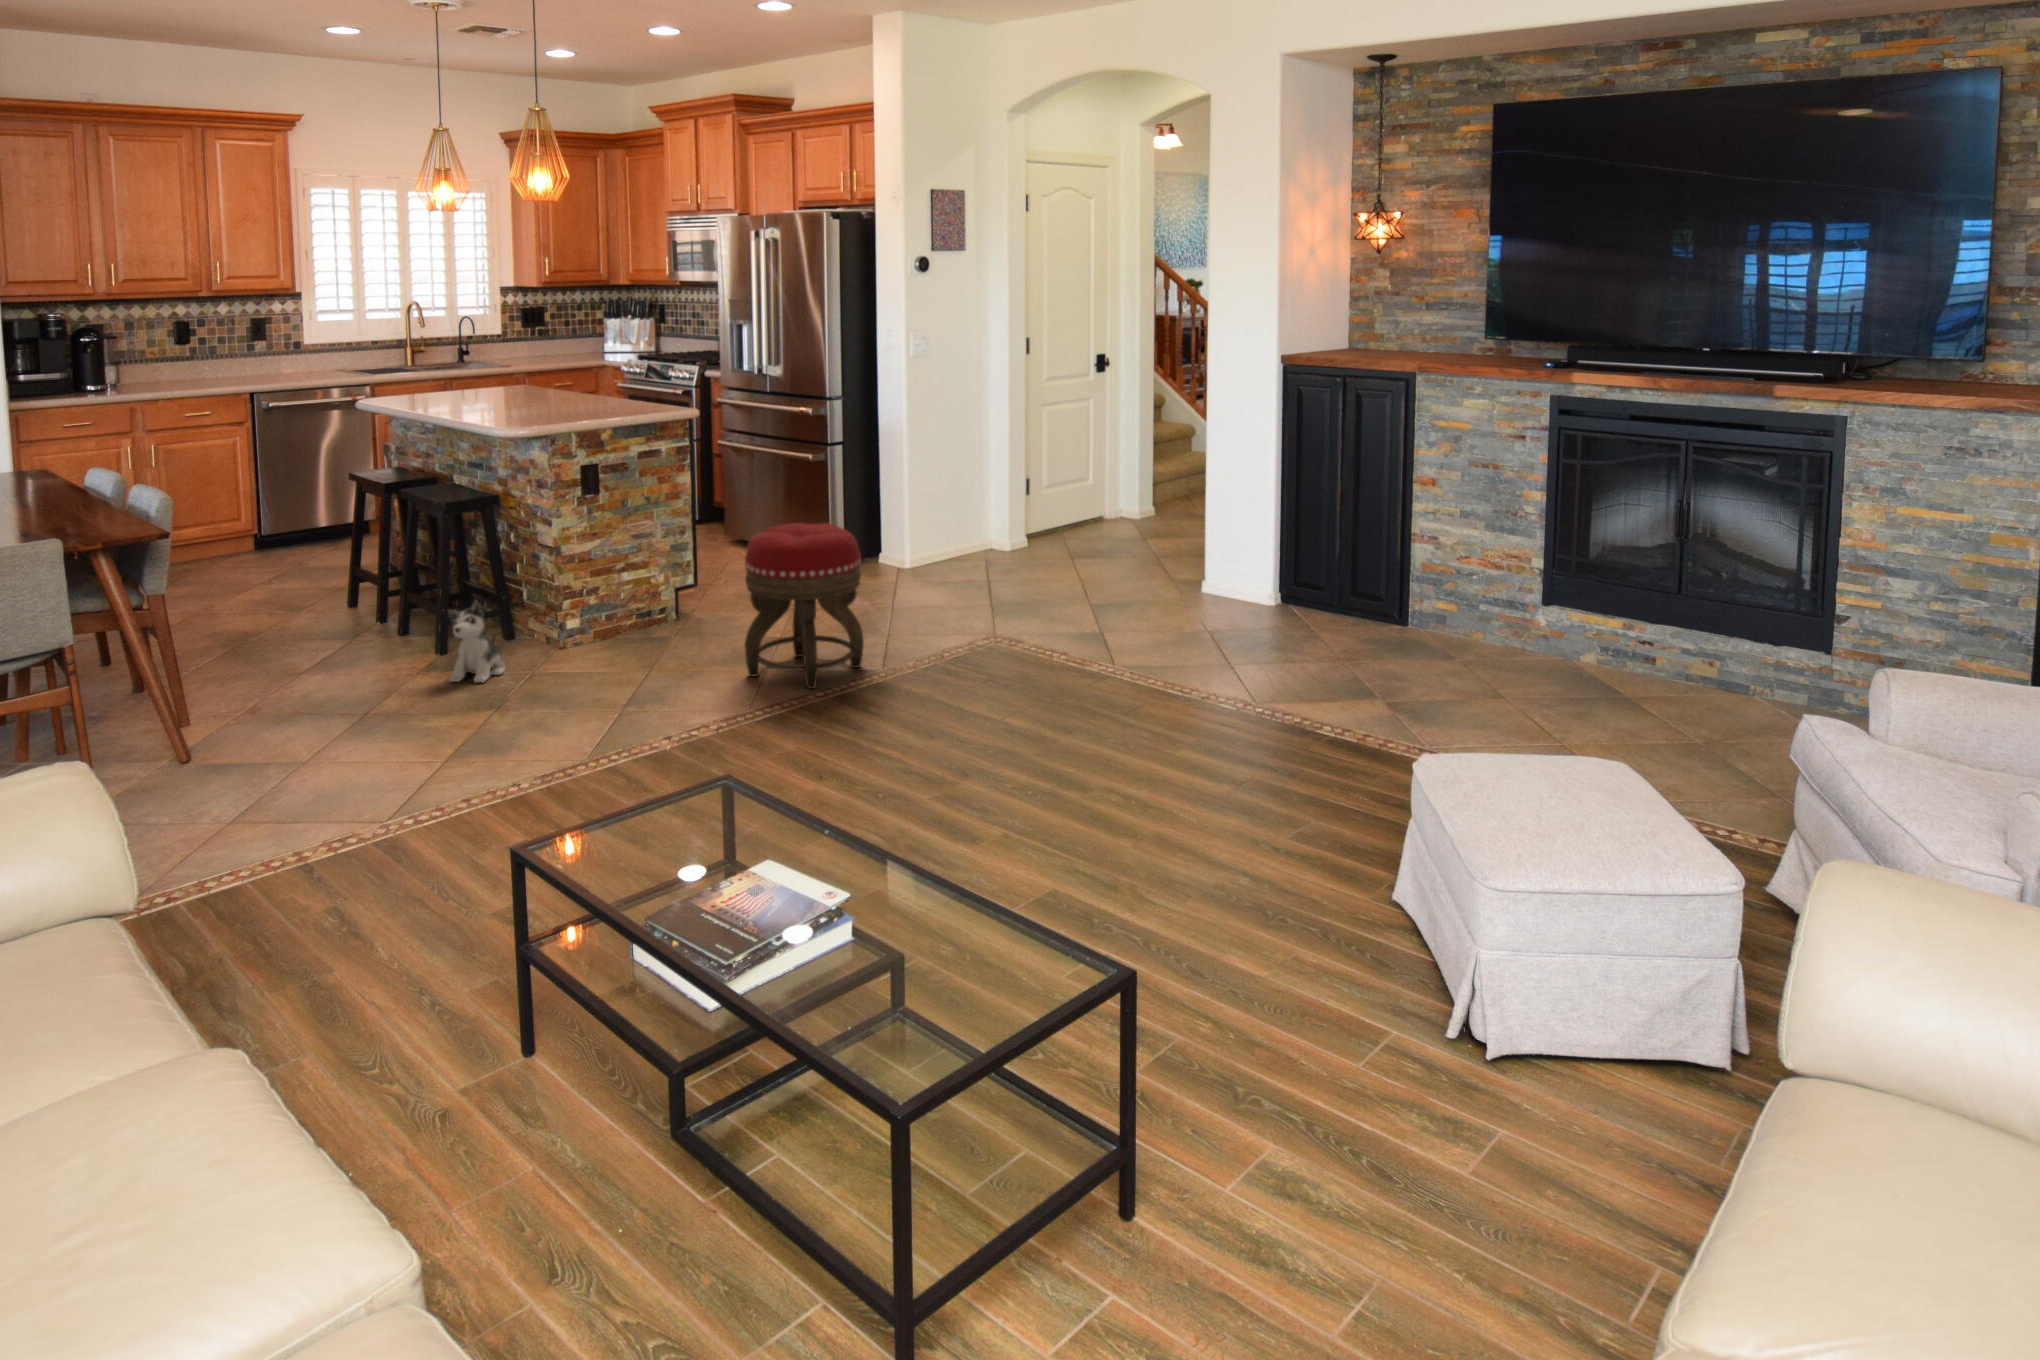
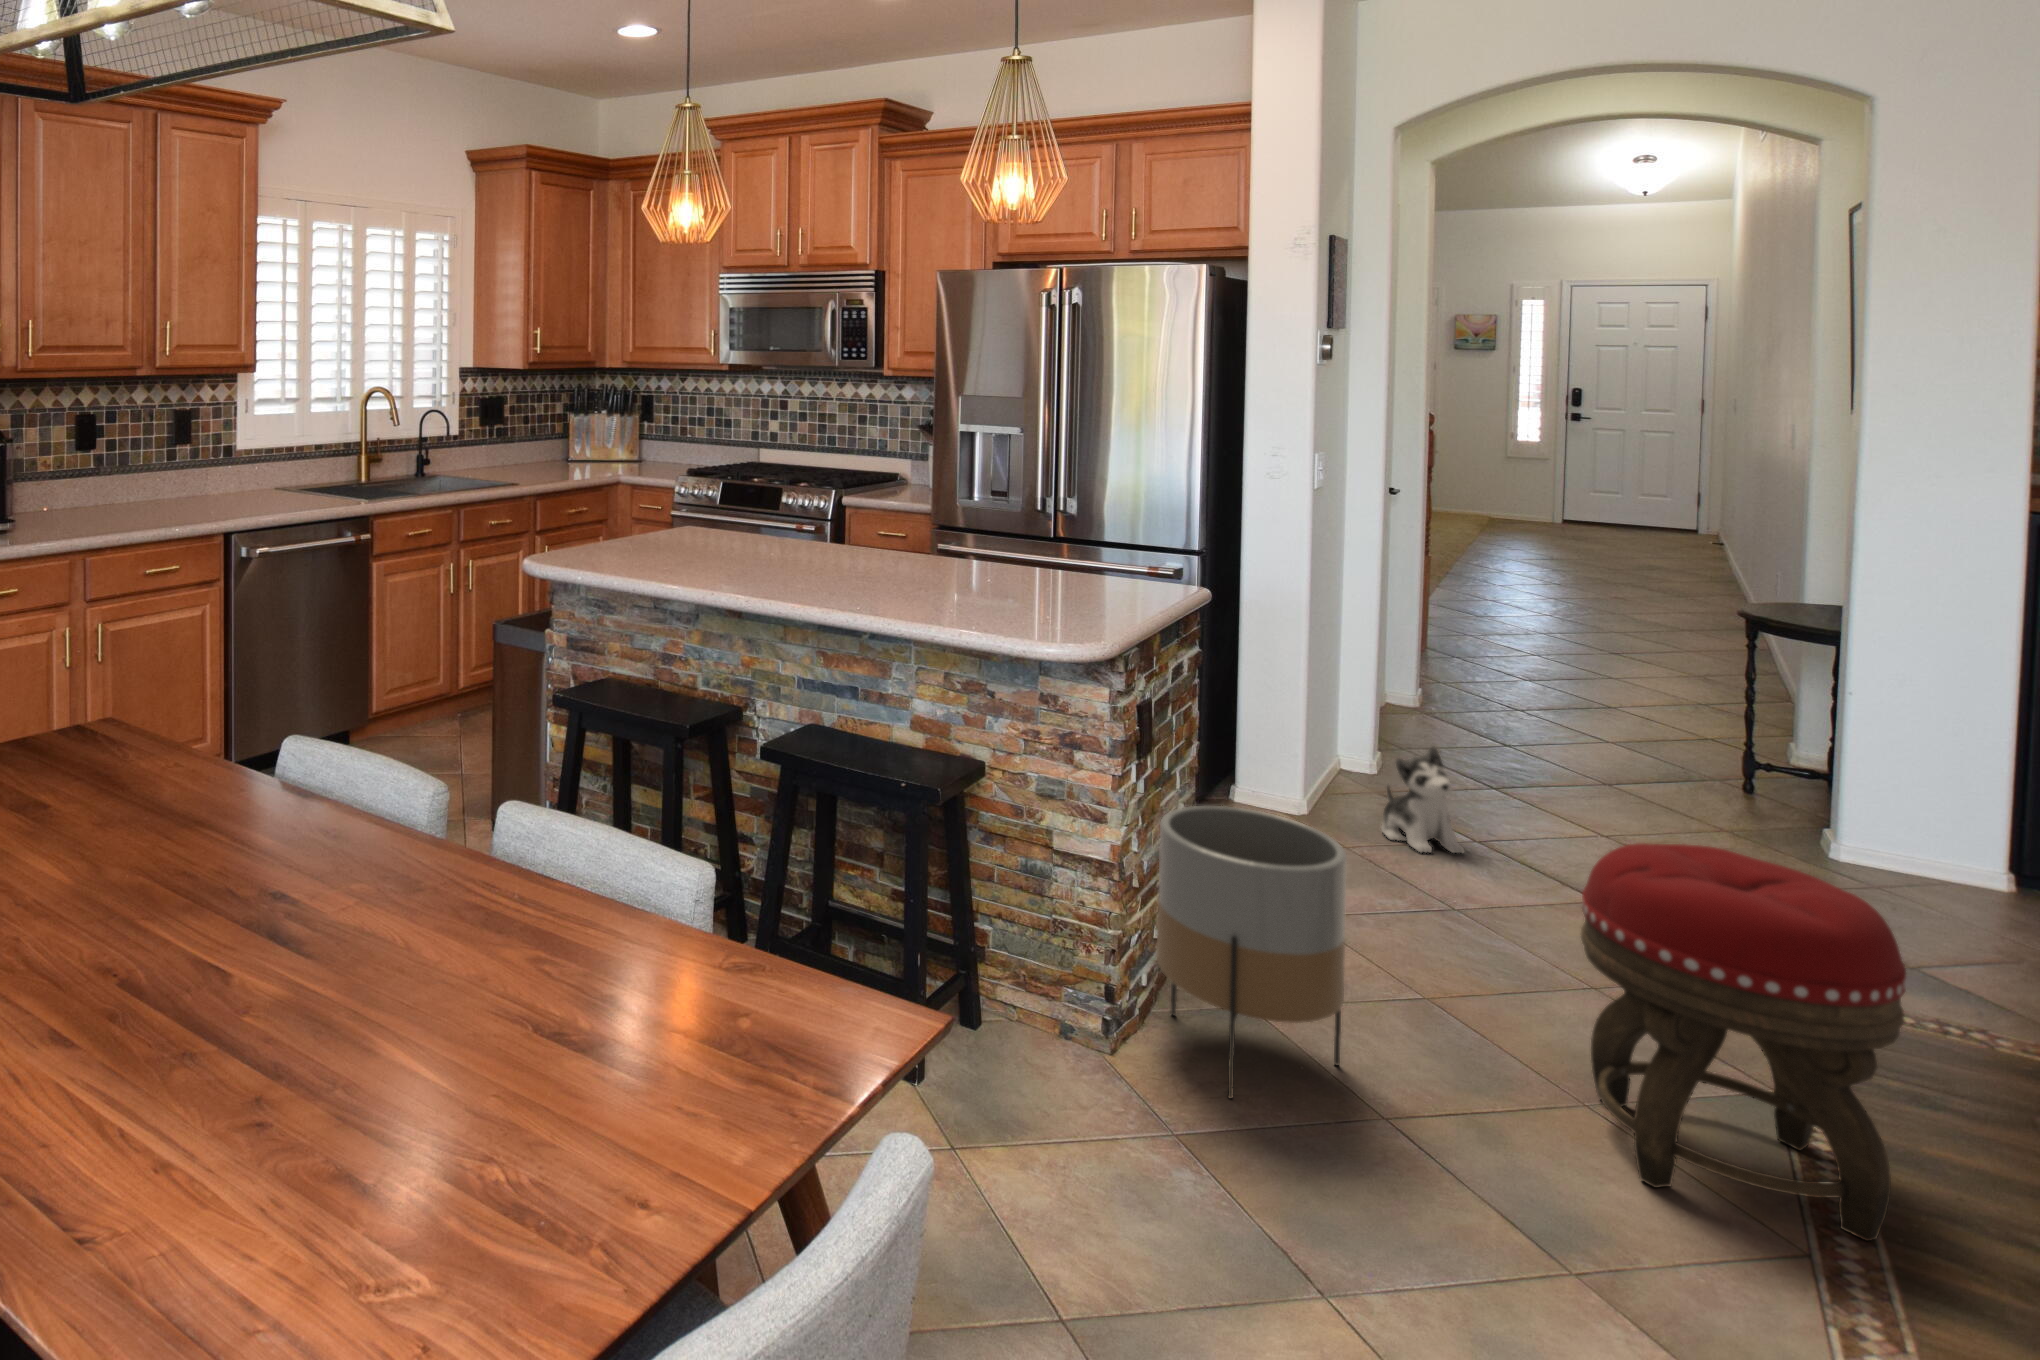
planter: none [599,519,690,654] -> present [1157,806,1347,1099]
plush toy: present [448,599,505,682] -> present [1381,747,1464,853]

